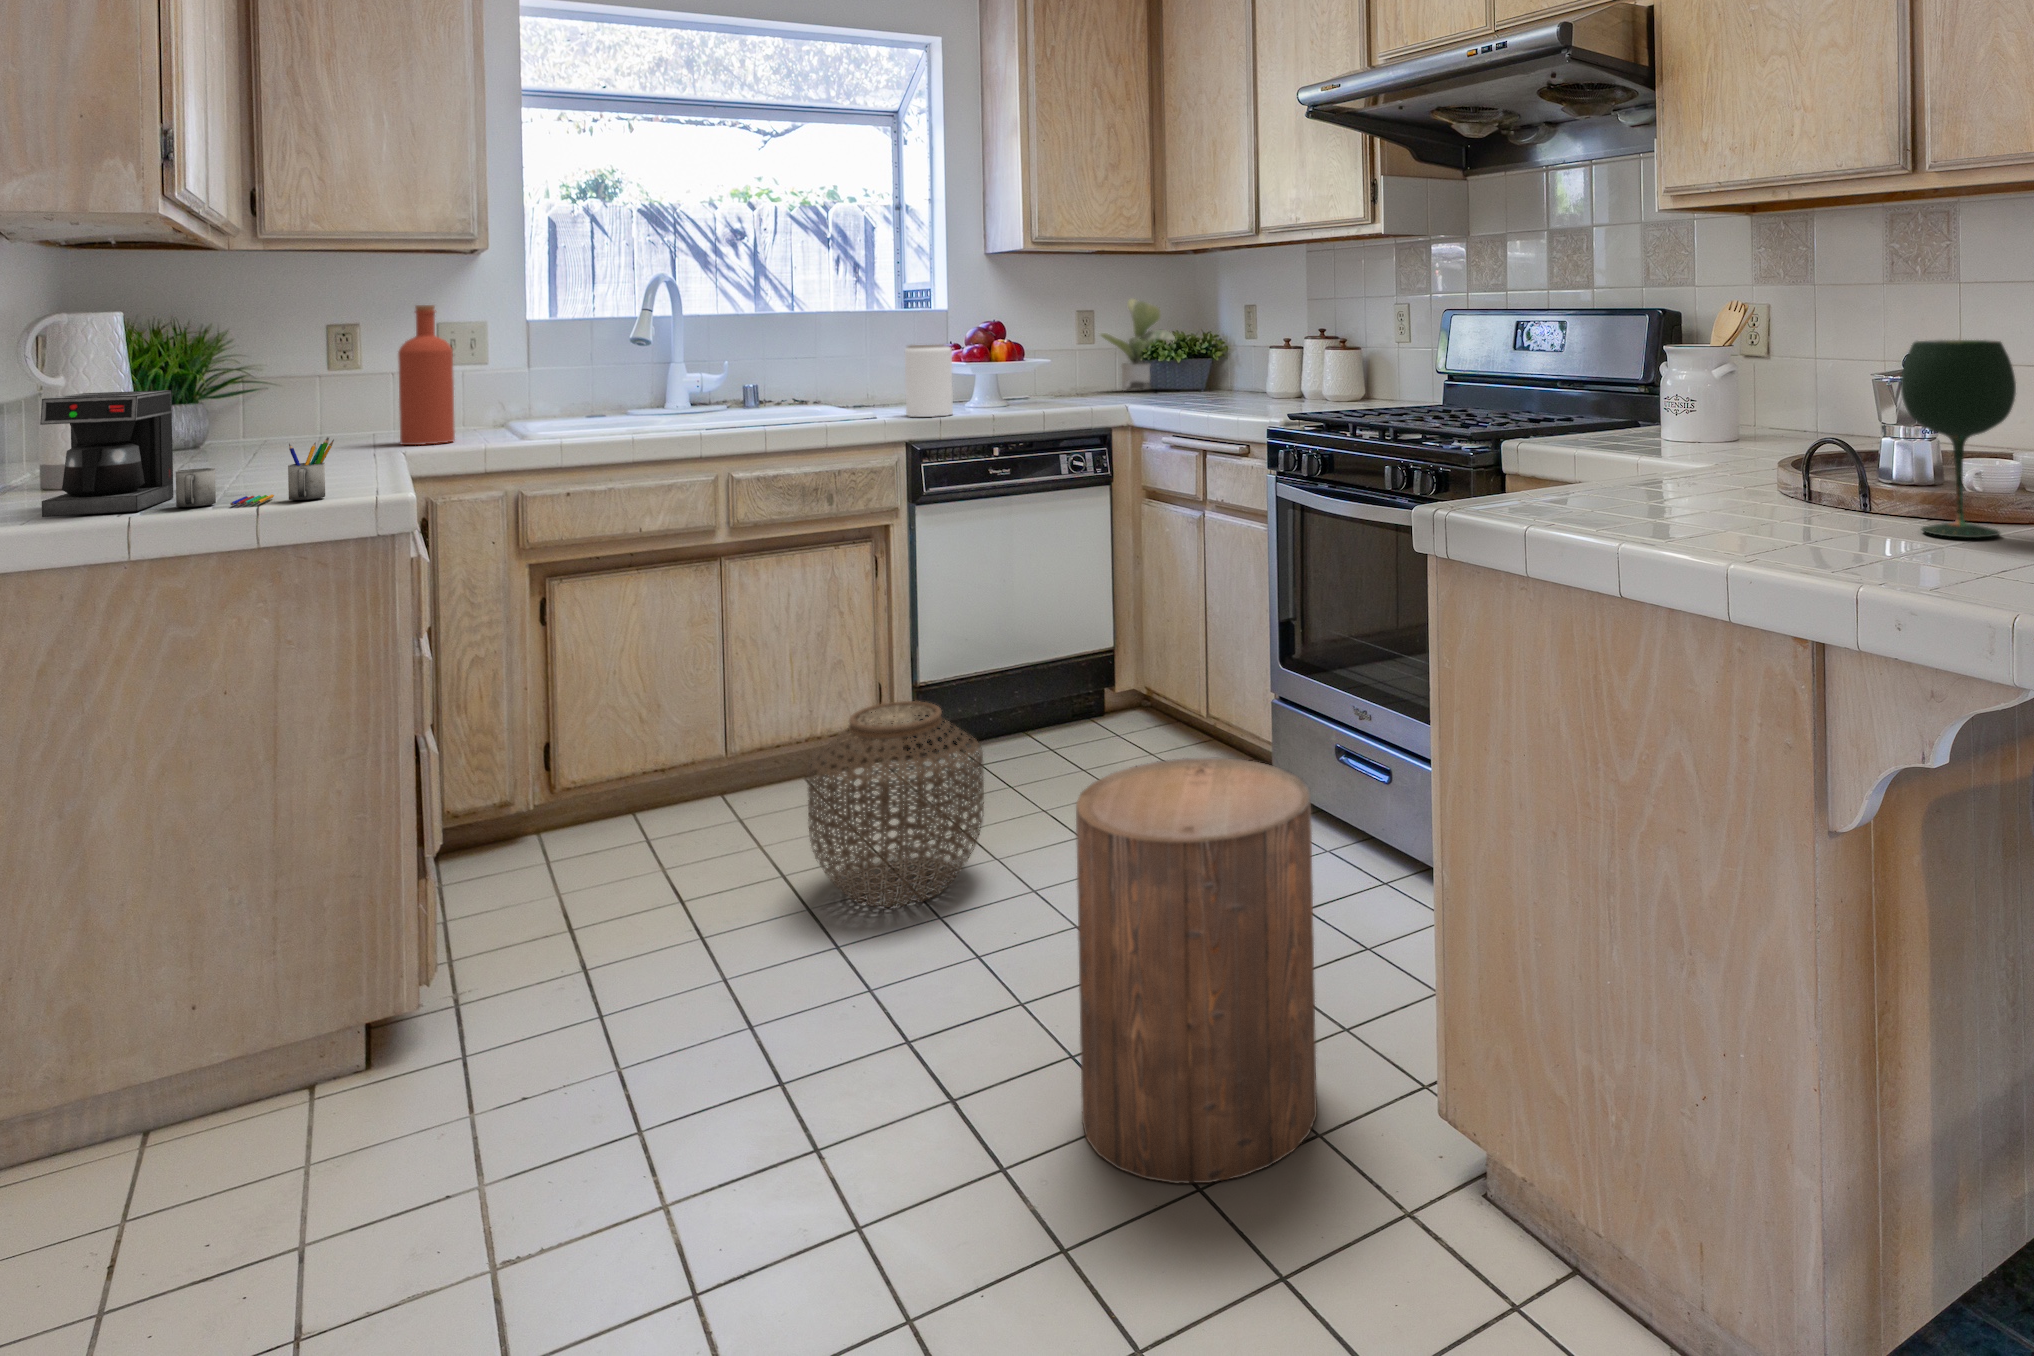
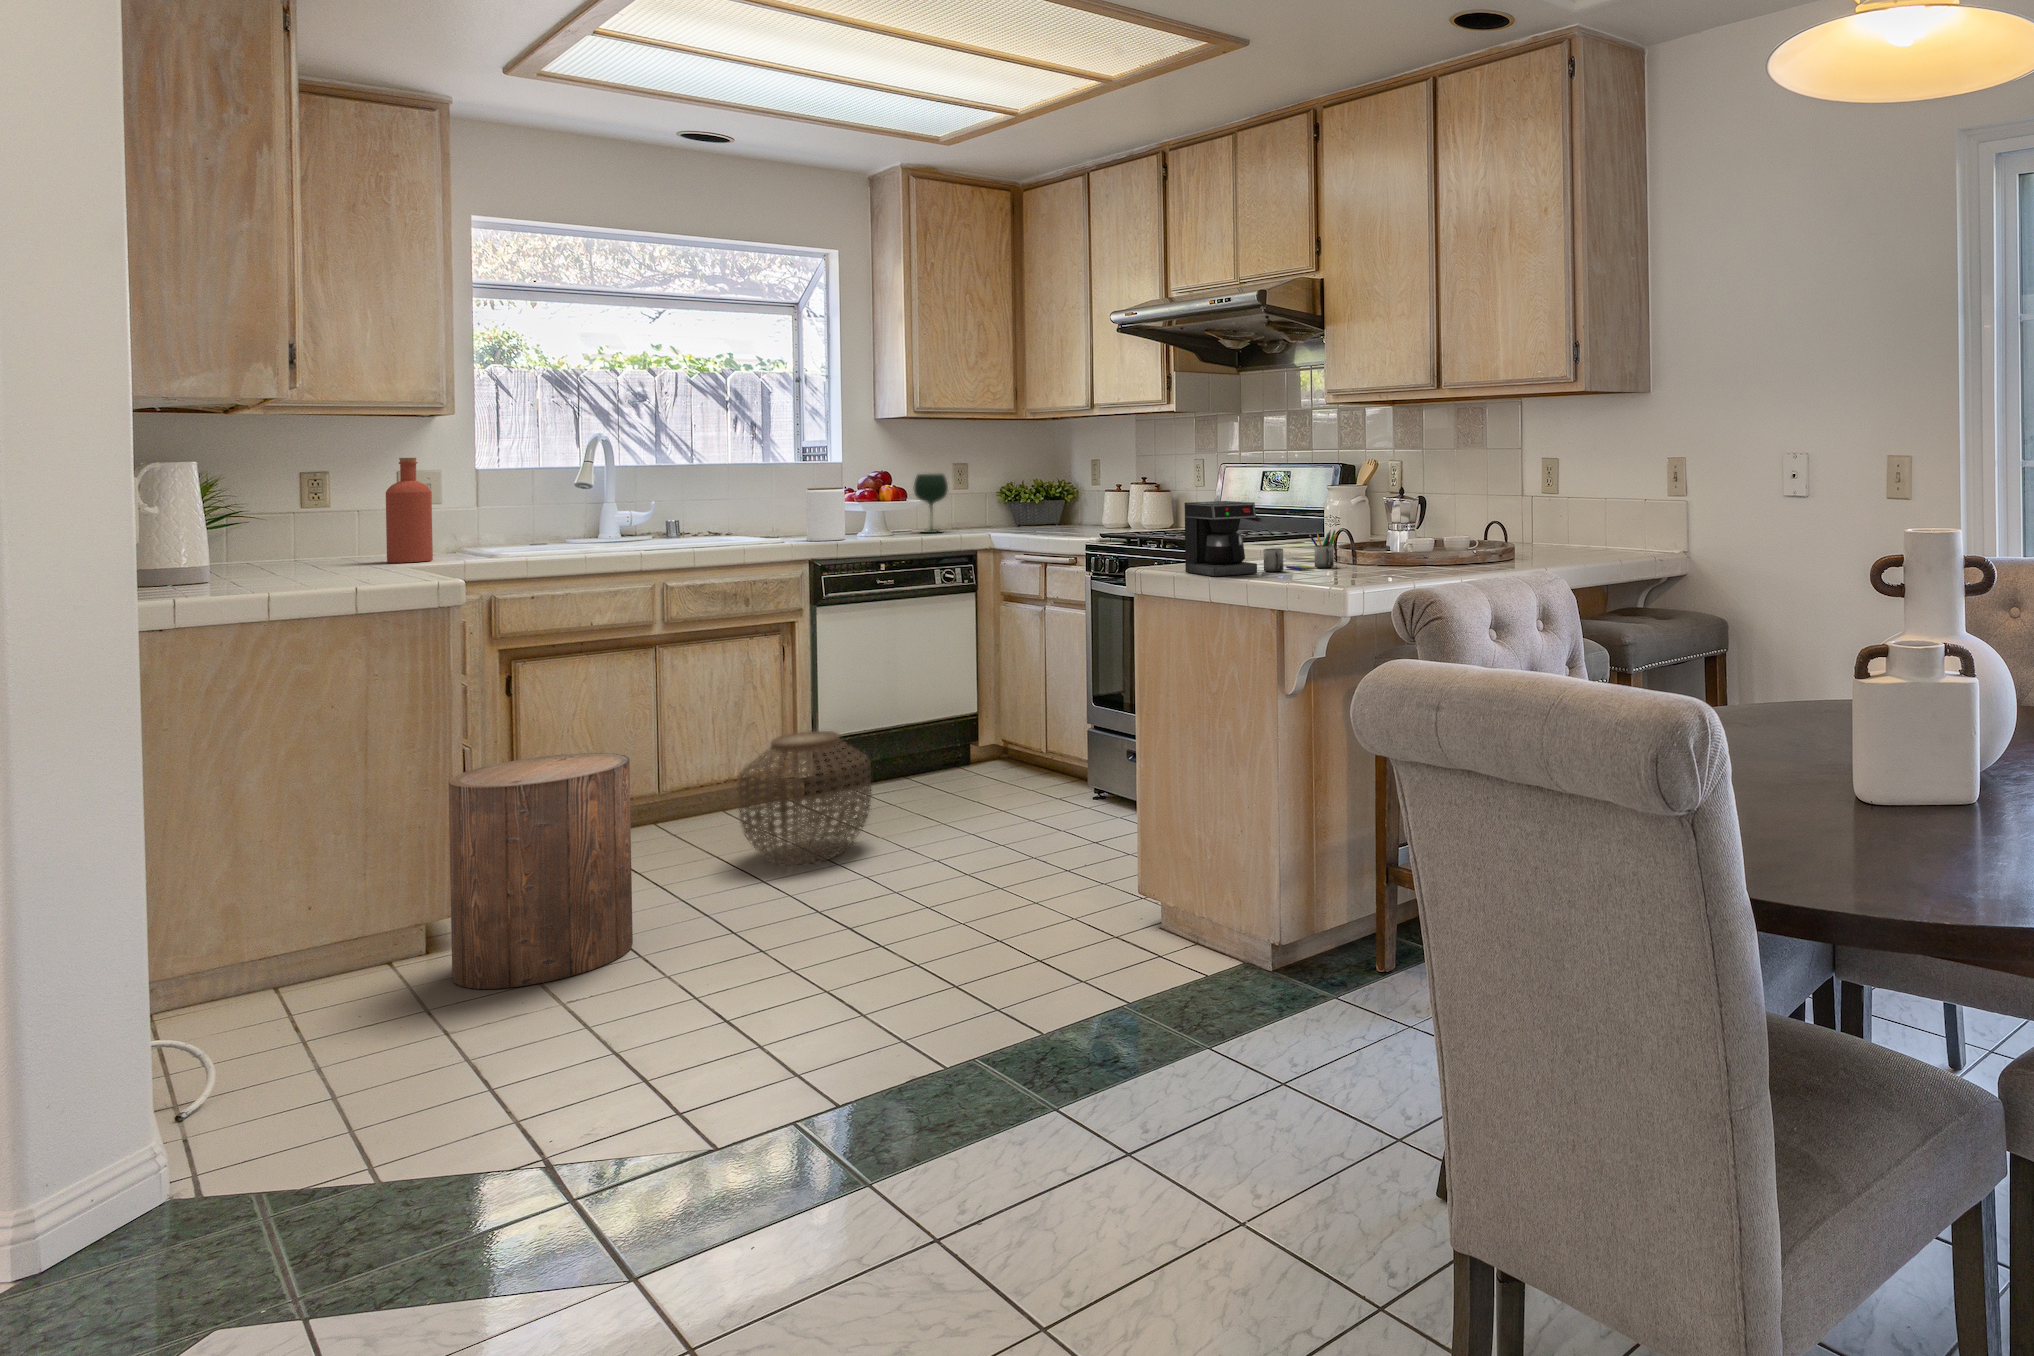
potted plant: present [1100,299,1175,390] -> none [967,452,1030,523]
wine glass: present [1901,340,2016,538] -> present [913,474,948,533]
coffee maker: present [40,390,334,517] -> present [1184,501,1337,577]
stool: present [1076,758,1317,1183] -> present [449,753,633,989]

